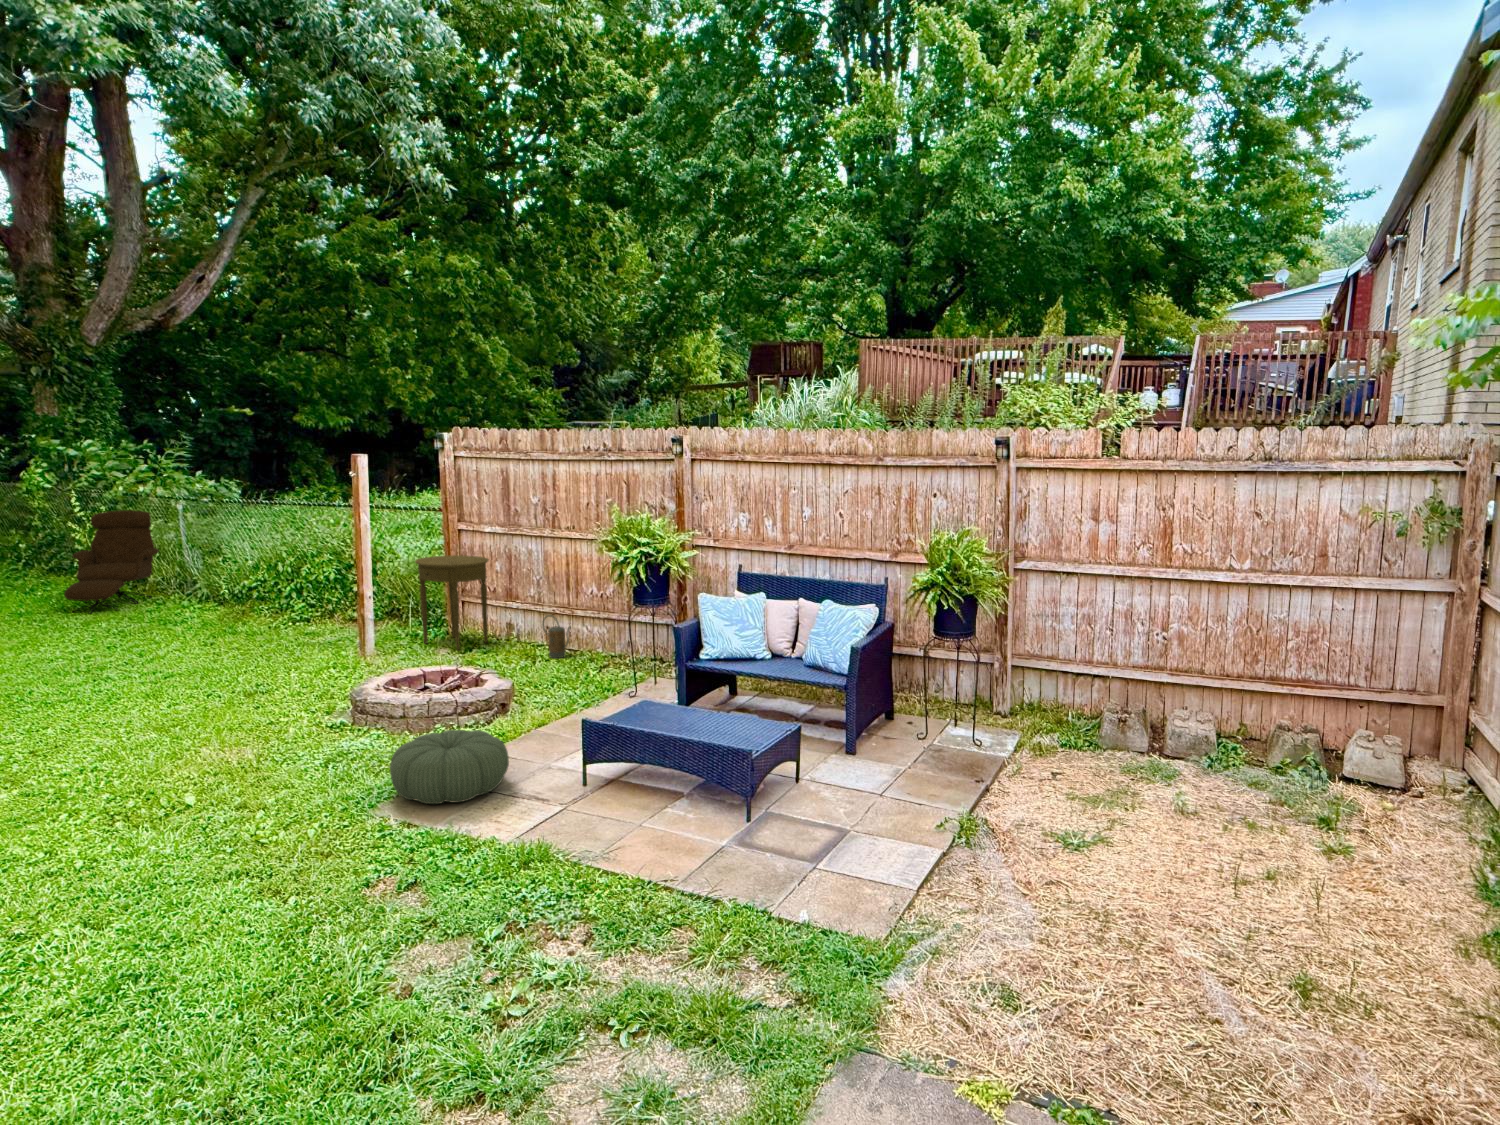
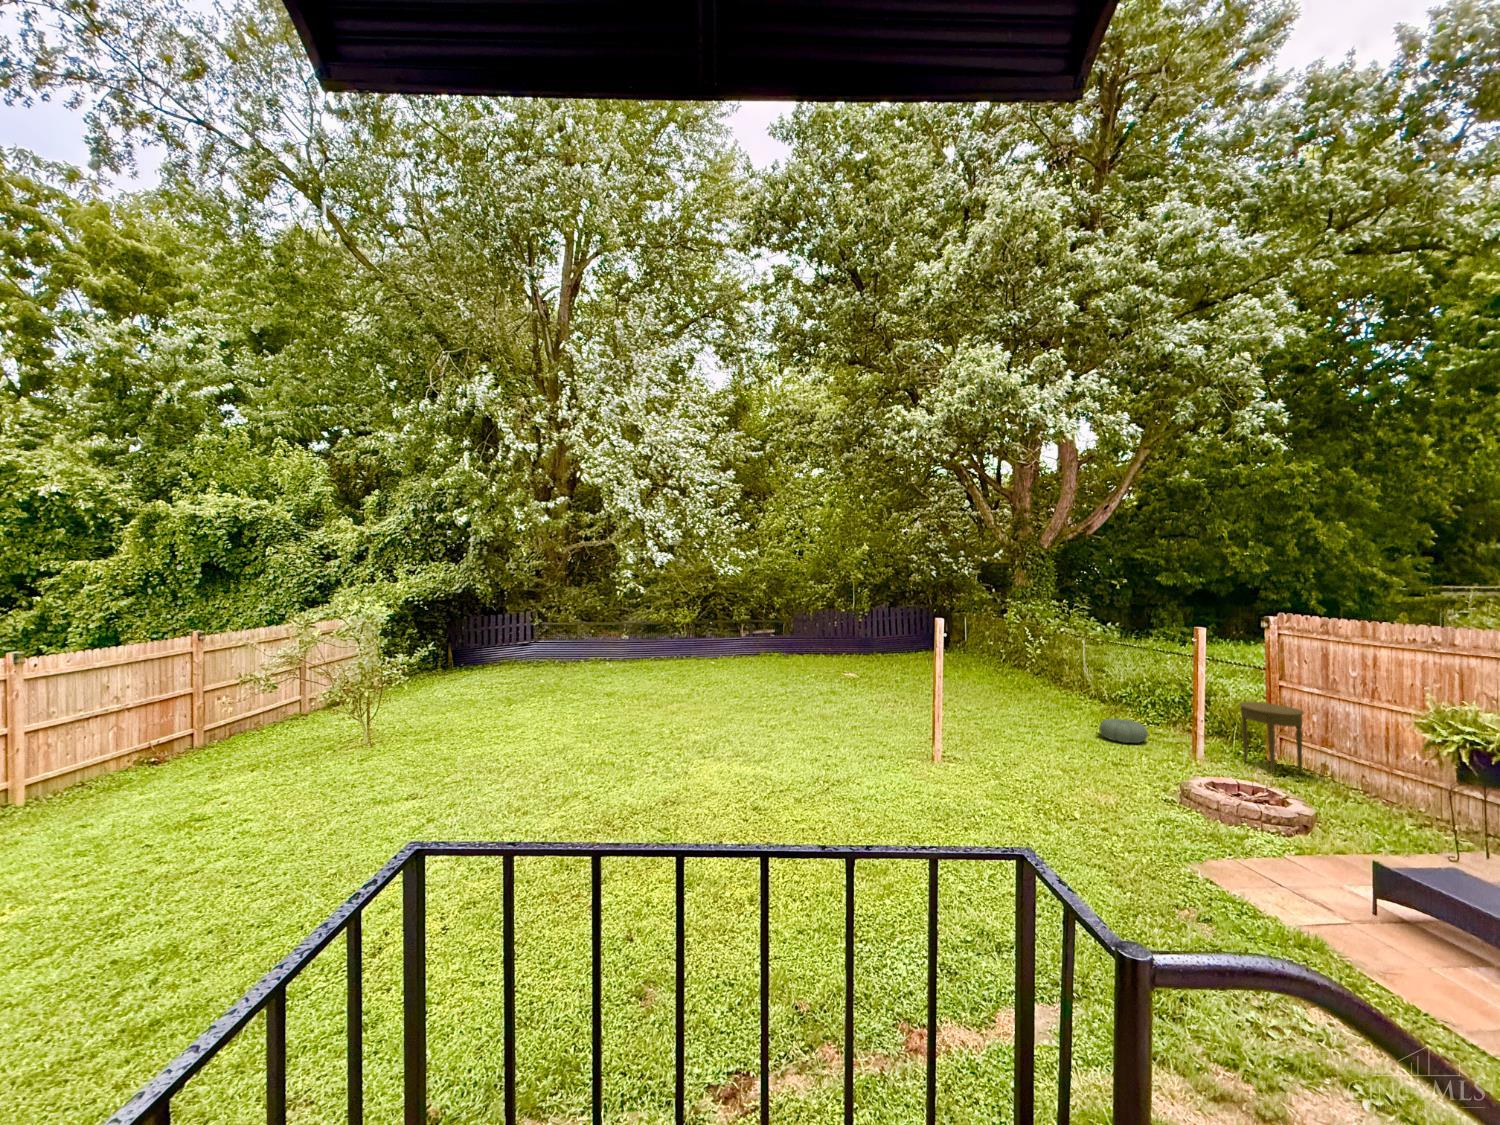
lounge chair: present [64,510,159,614] -> none [1025,642,1072,696]
watering can: present [542,615,570,658] -> none [1356,767,1388,806]
pouf: present [390,730,509,804] -> present [1099,718,1148,743]

